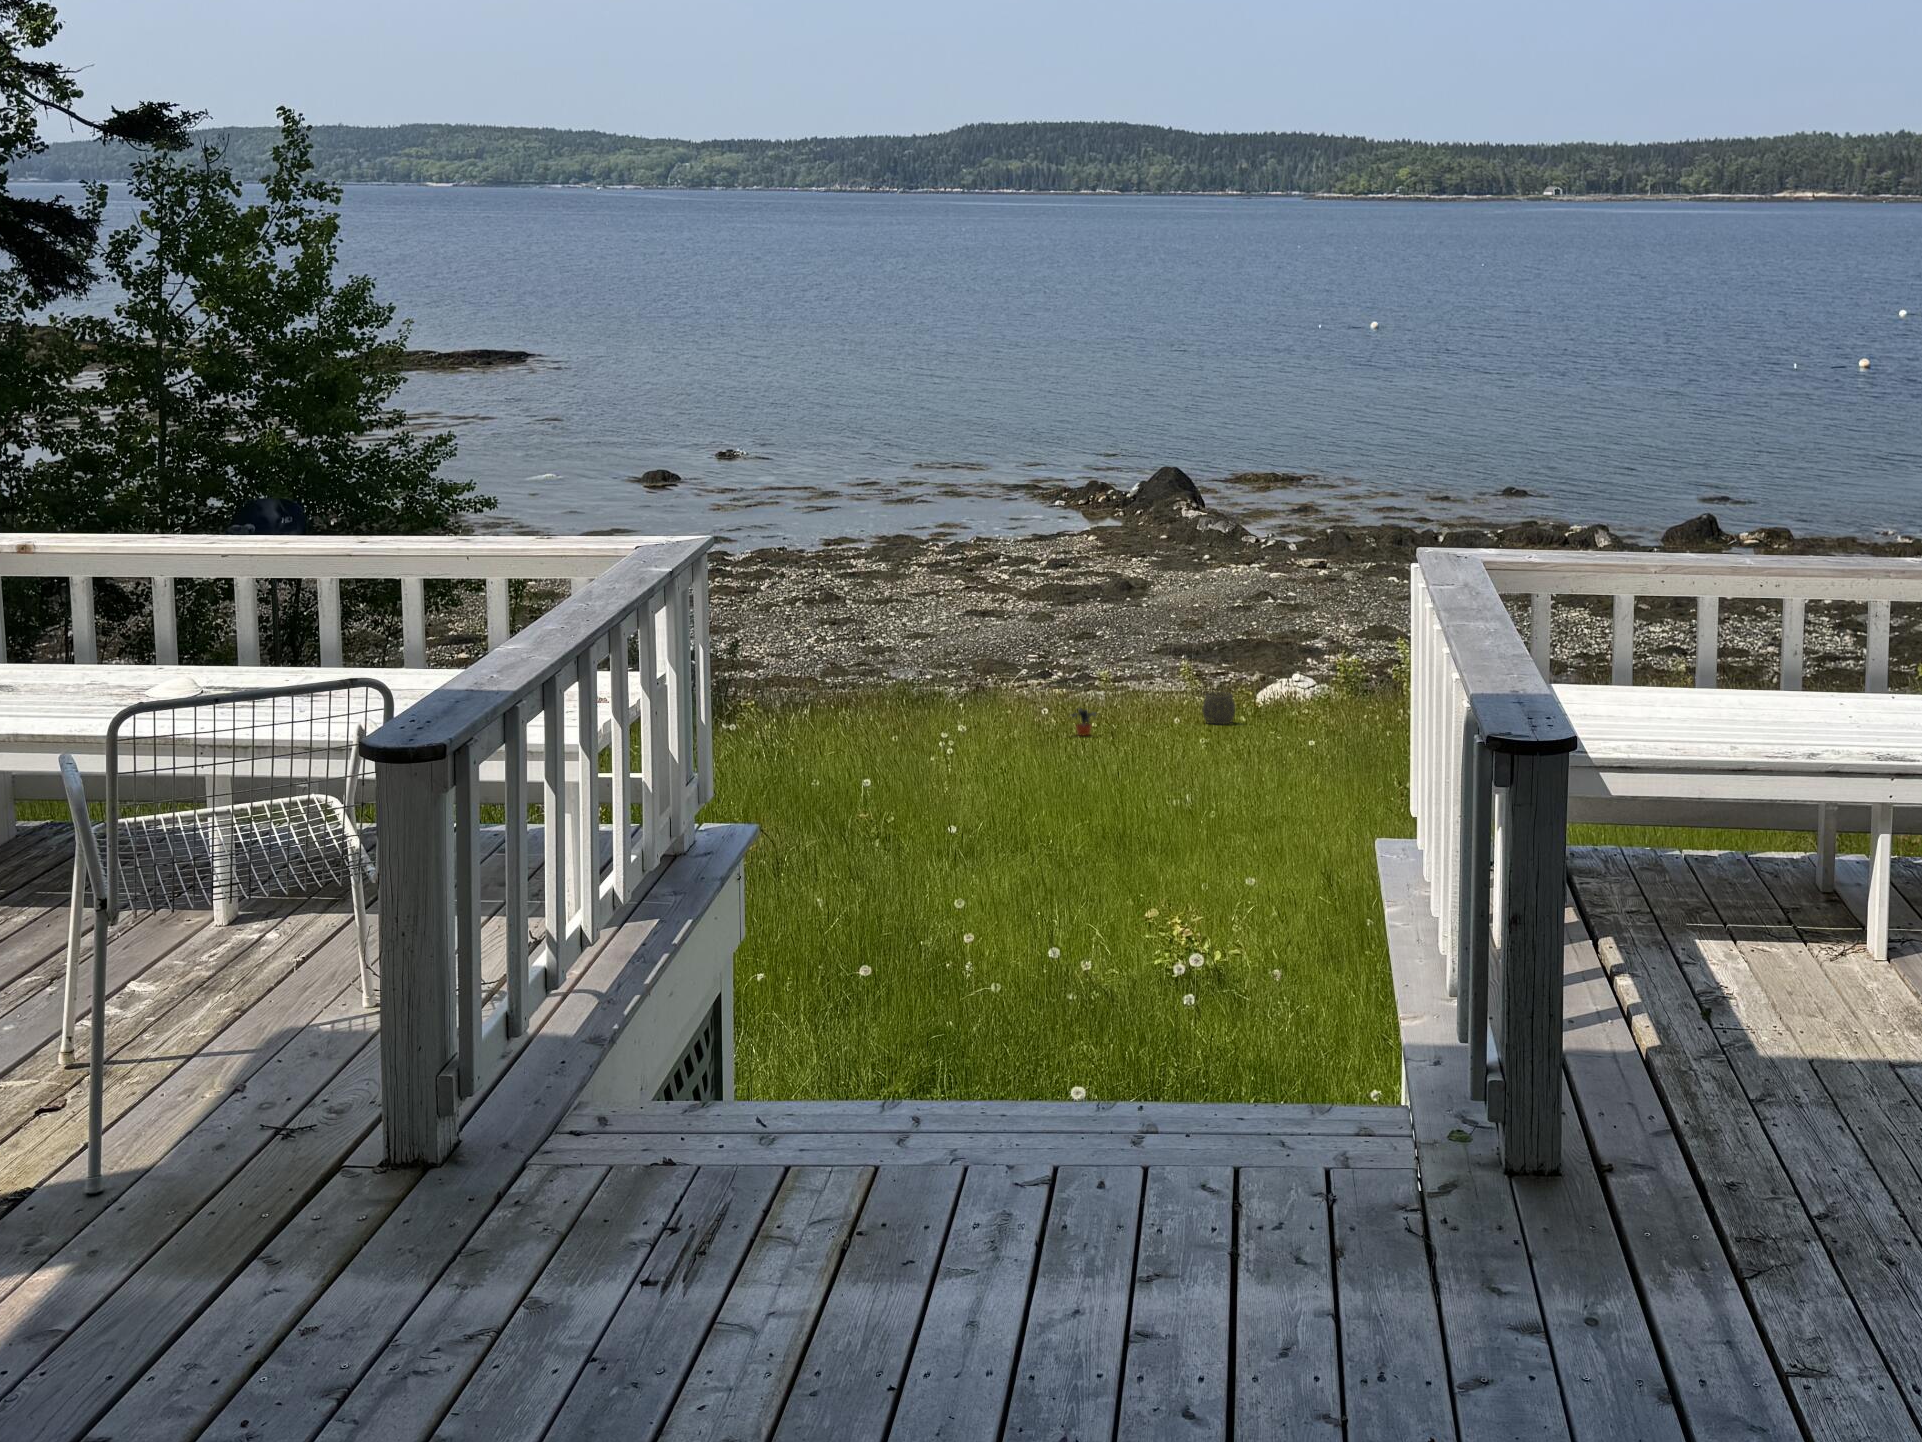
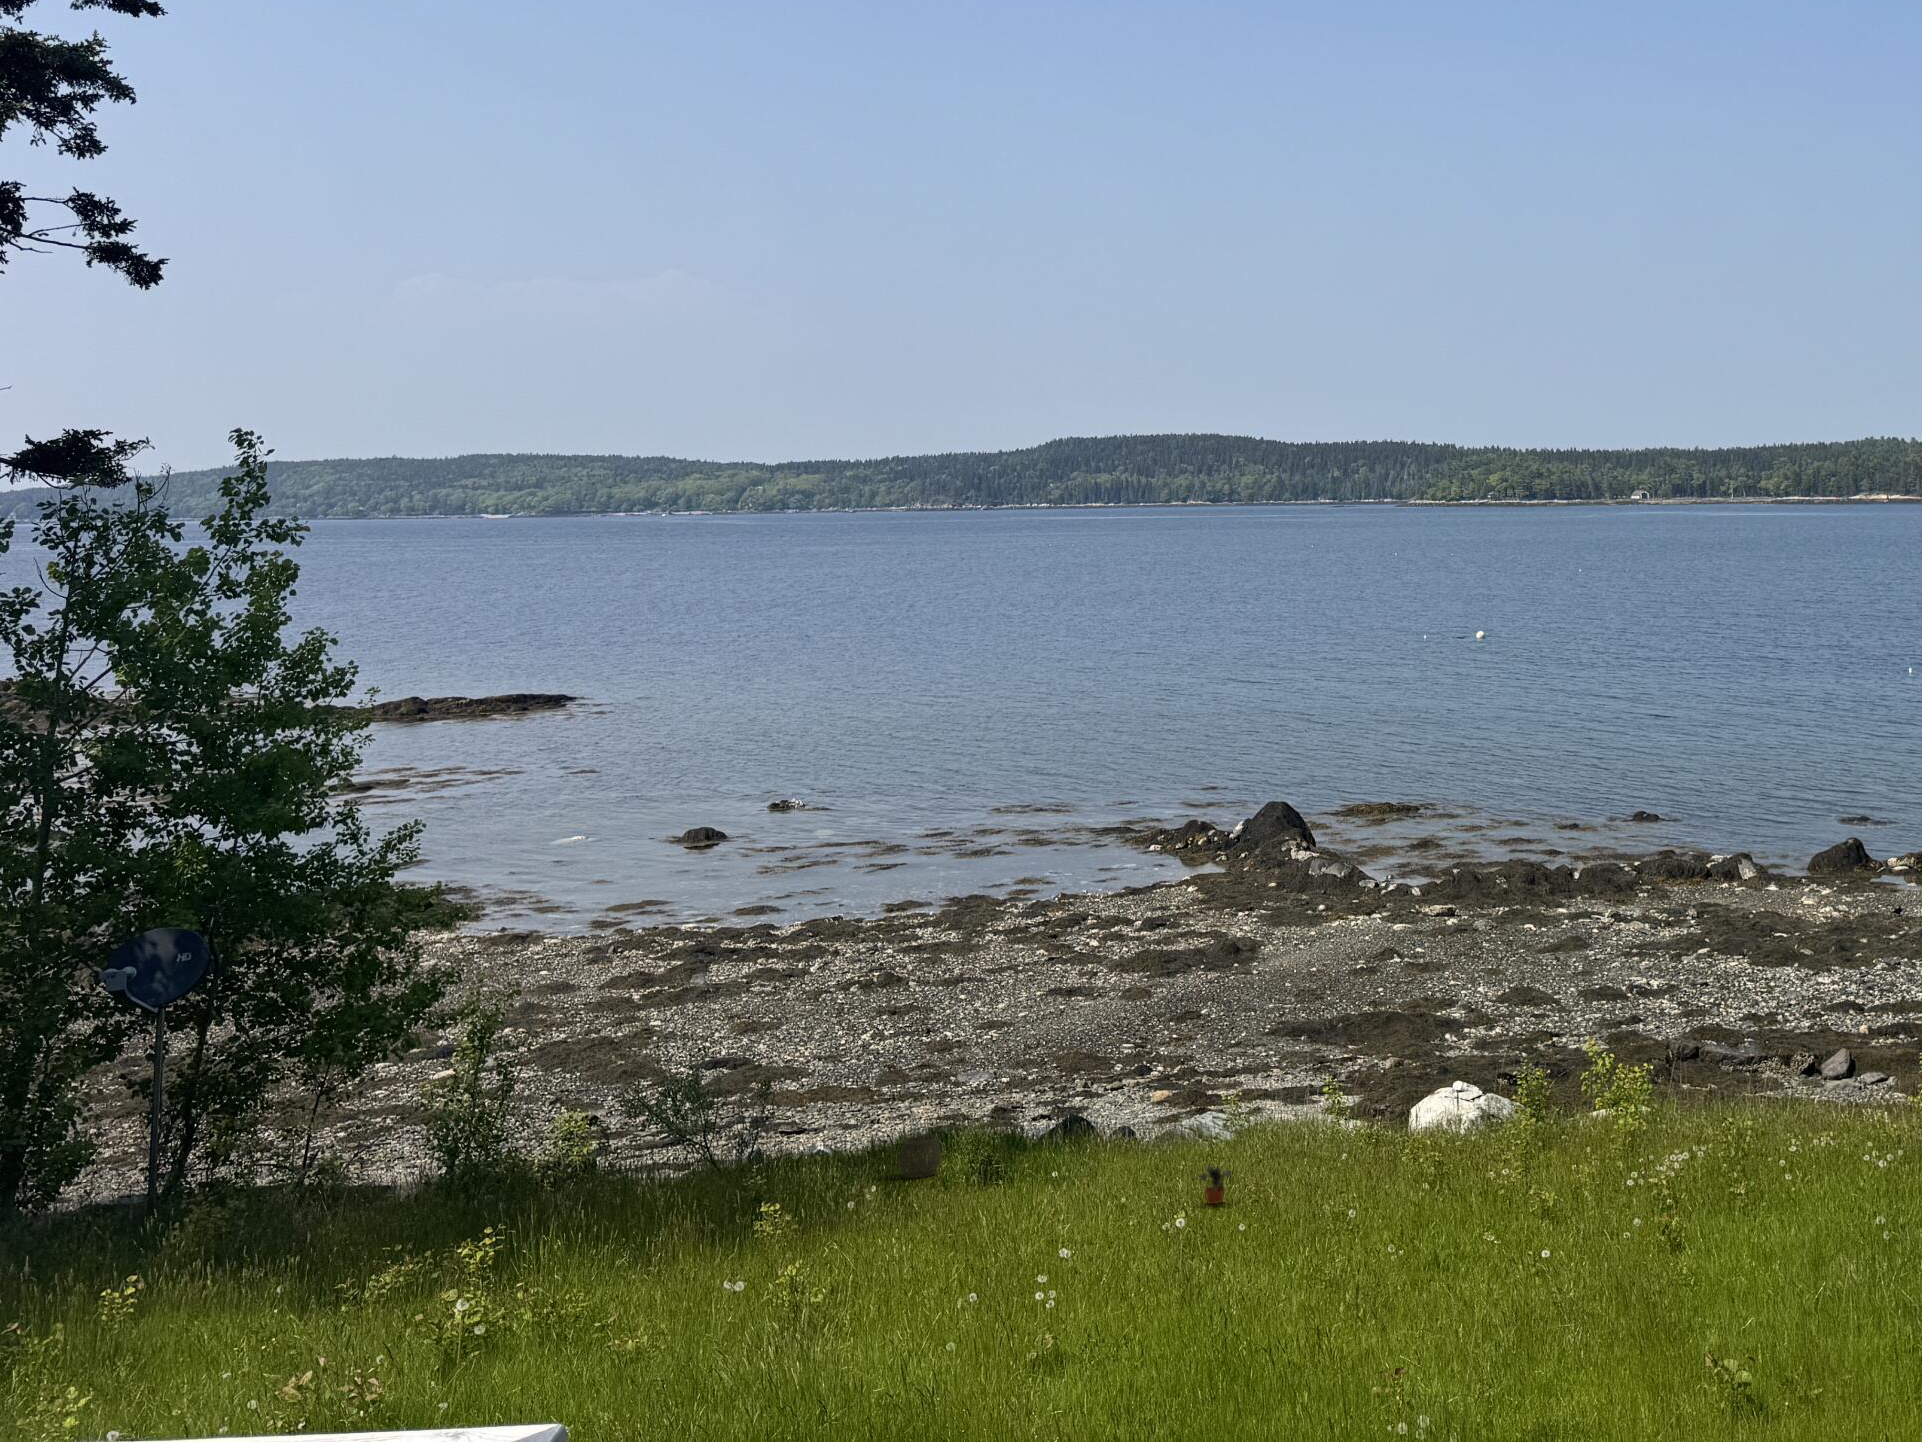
woven basket: present [1202,692,1235,724] -> present [899,1134,941,1178]

